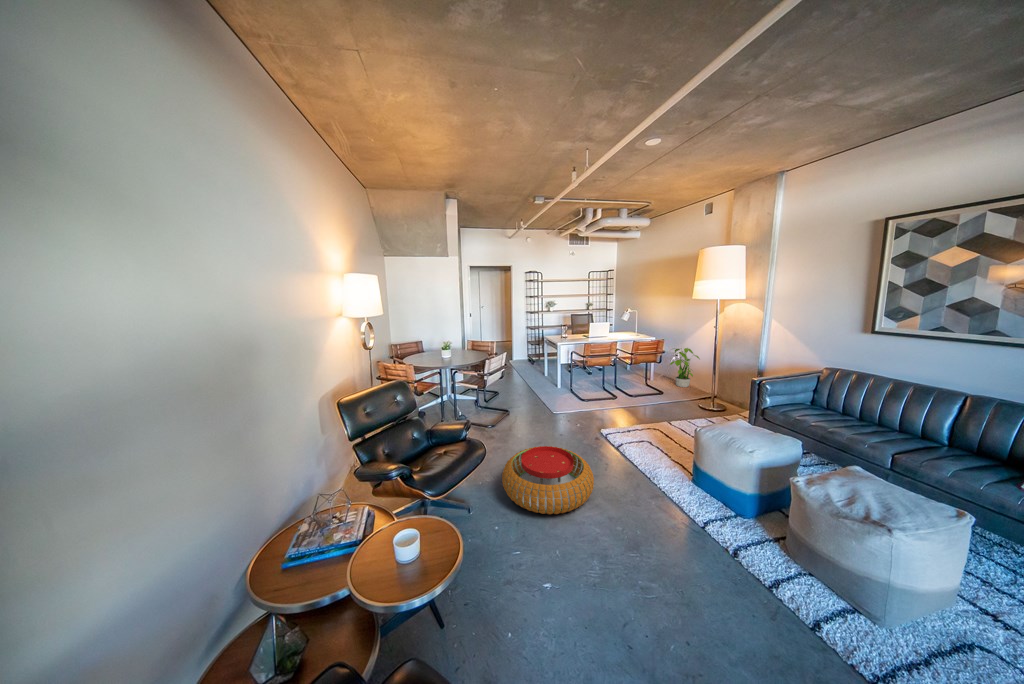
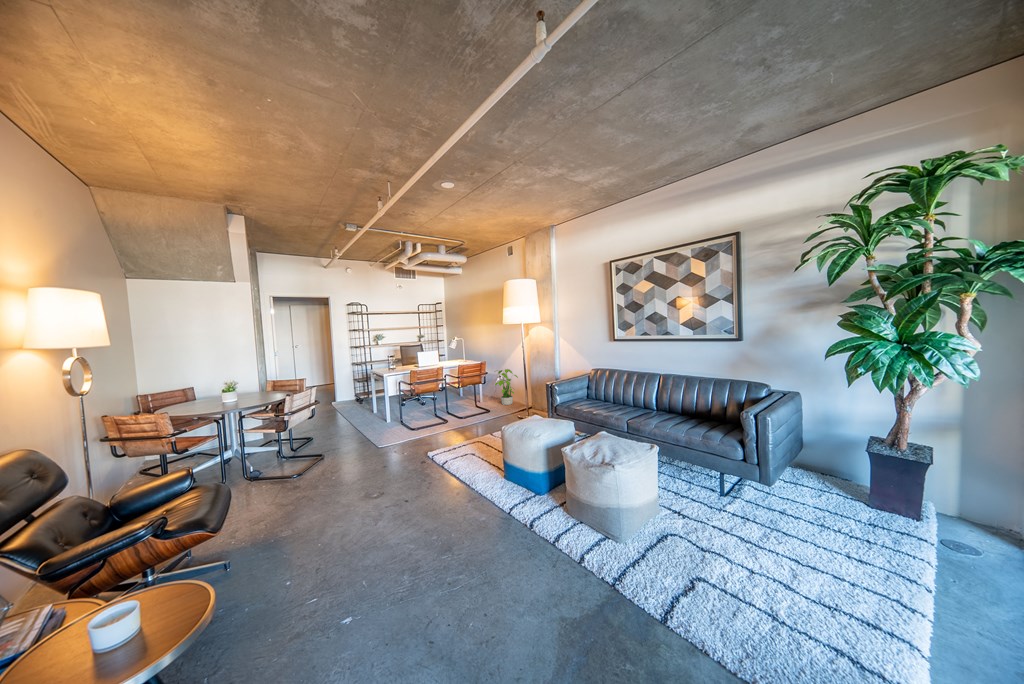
pouf: present [502,446,594,514] -> none [302,476,412,551]

